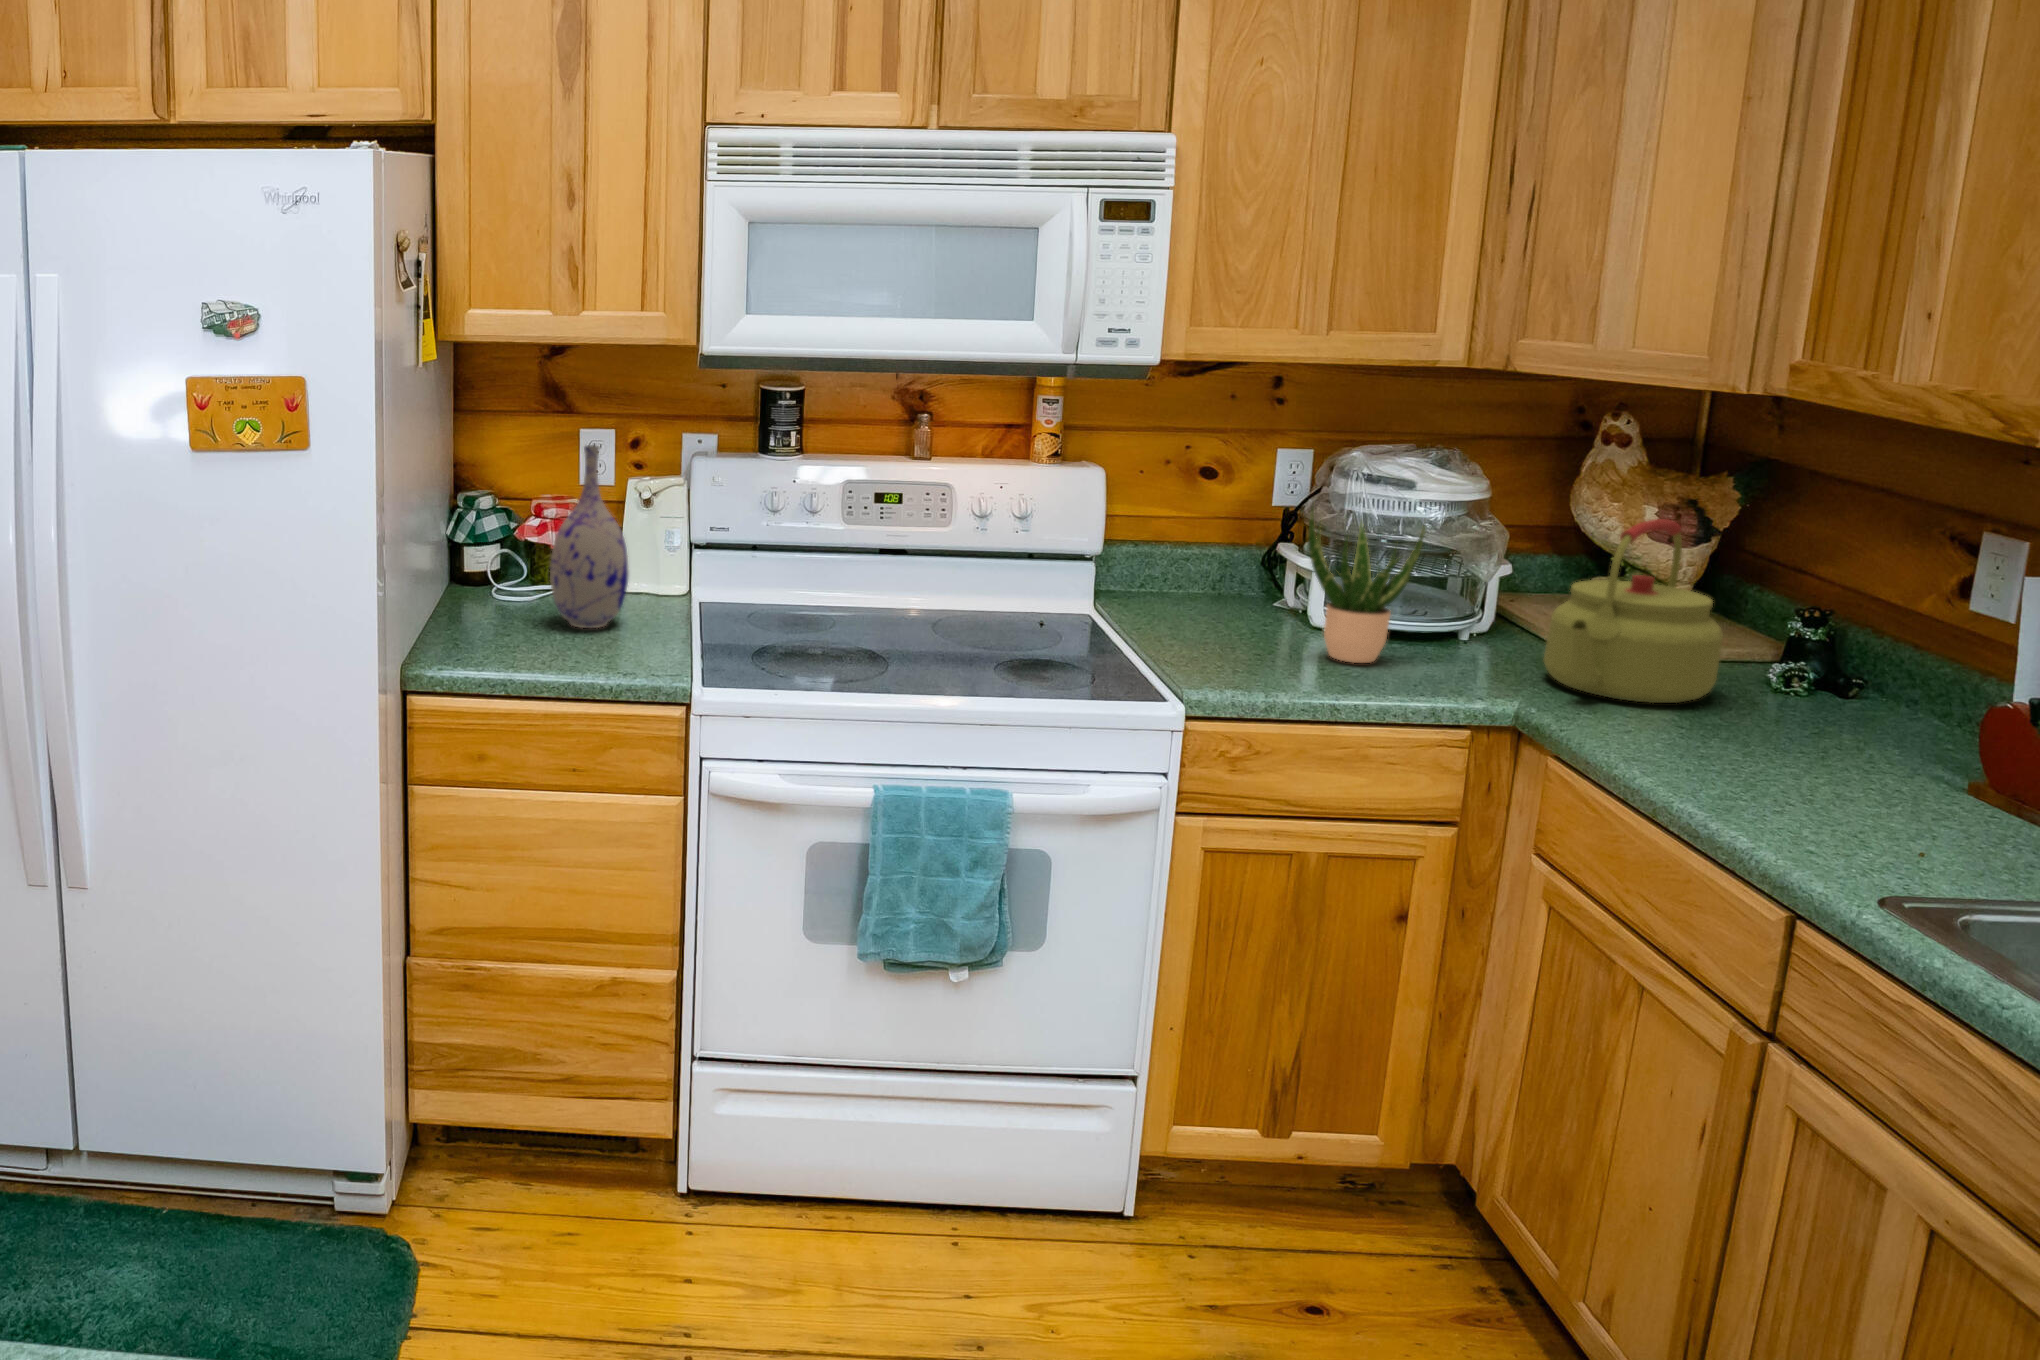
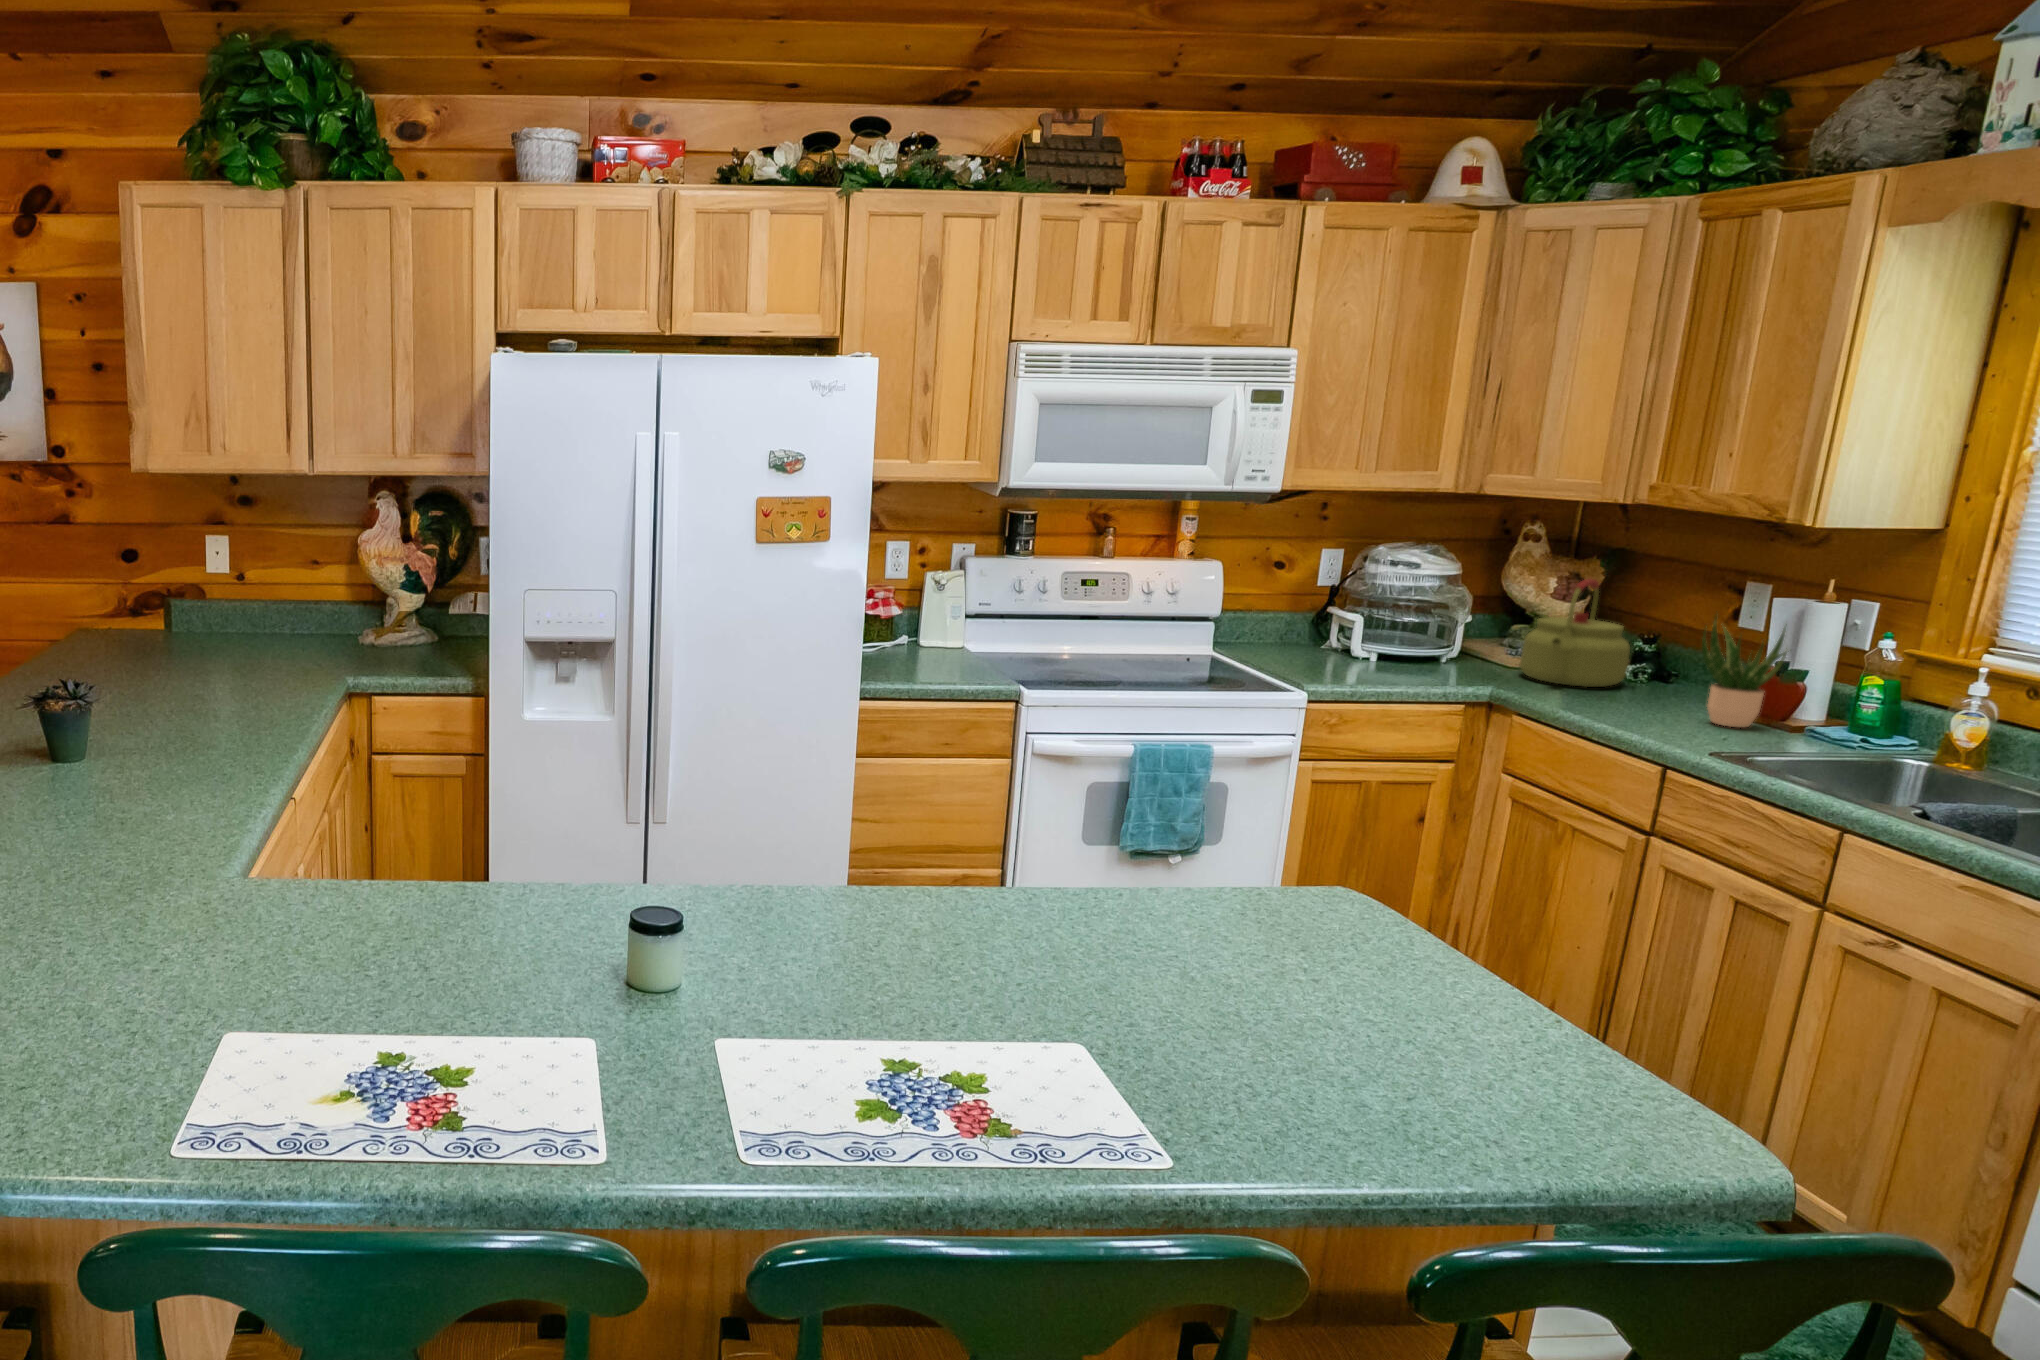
vase: present [550,445,629,628] -> none [898,545,951,665]
potted plant: present [1308,508,1425,663] -> present [1702,618,1787,727]

